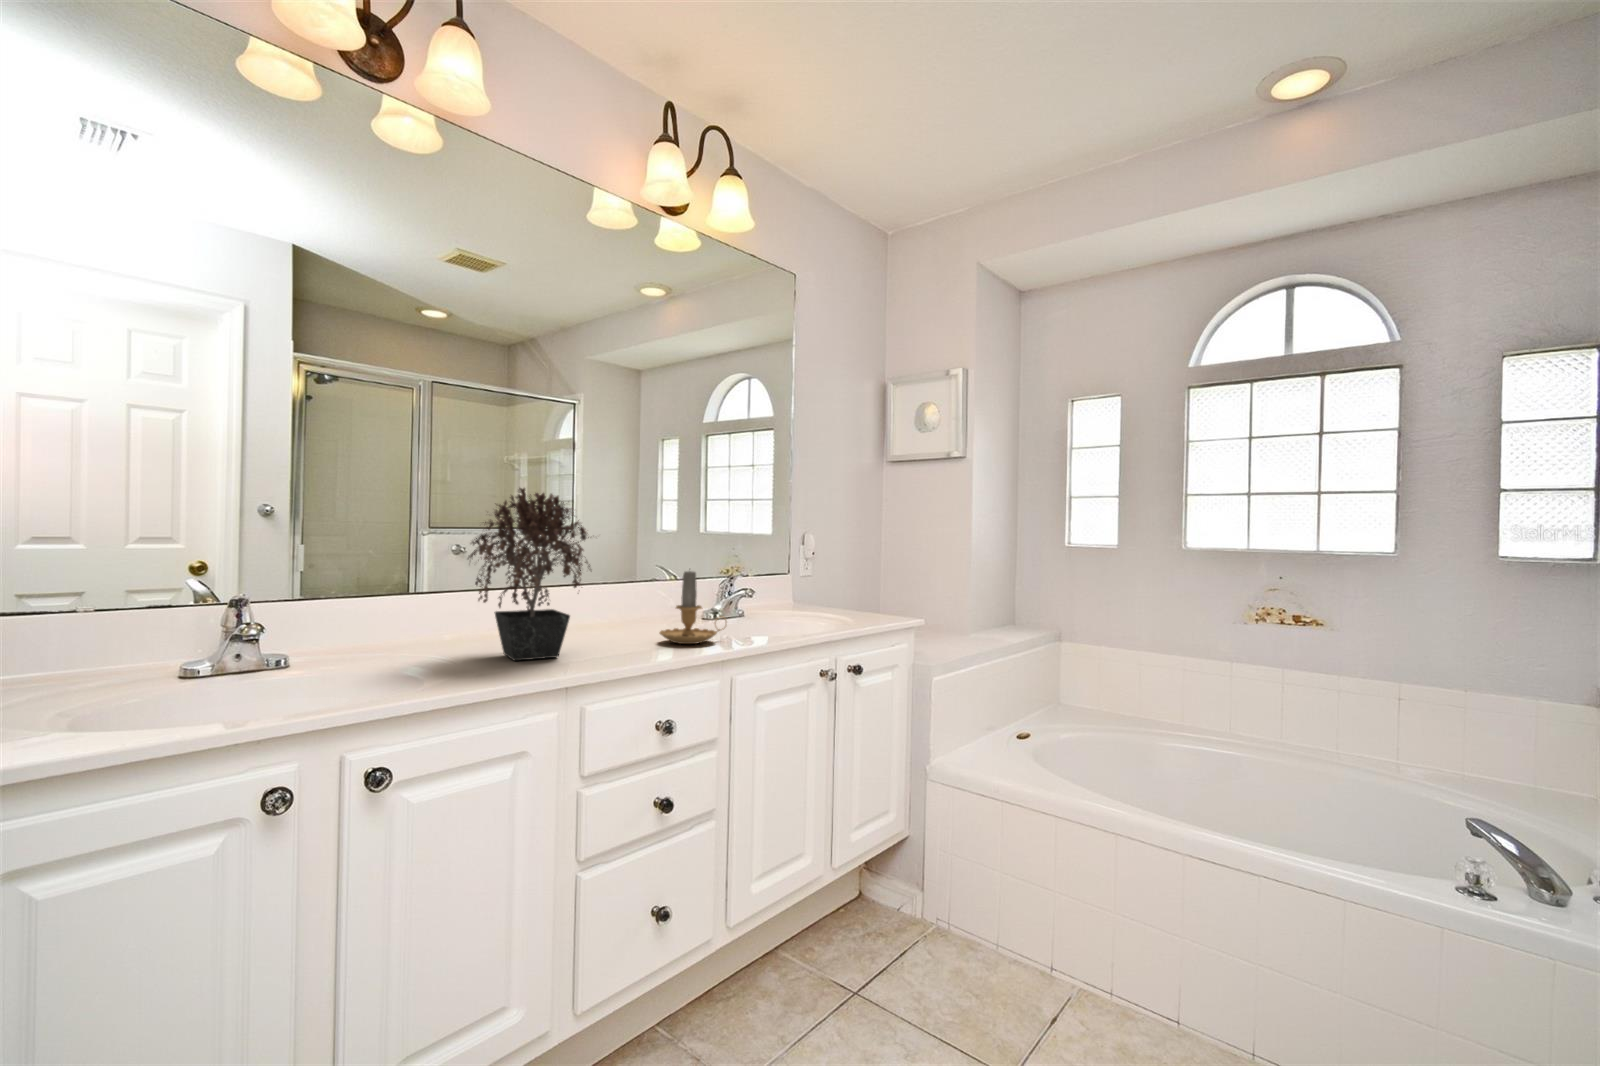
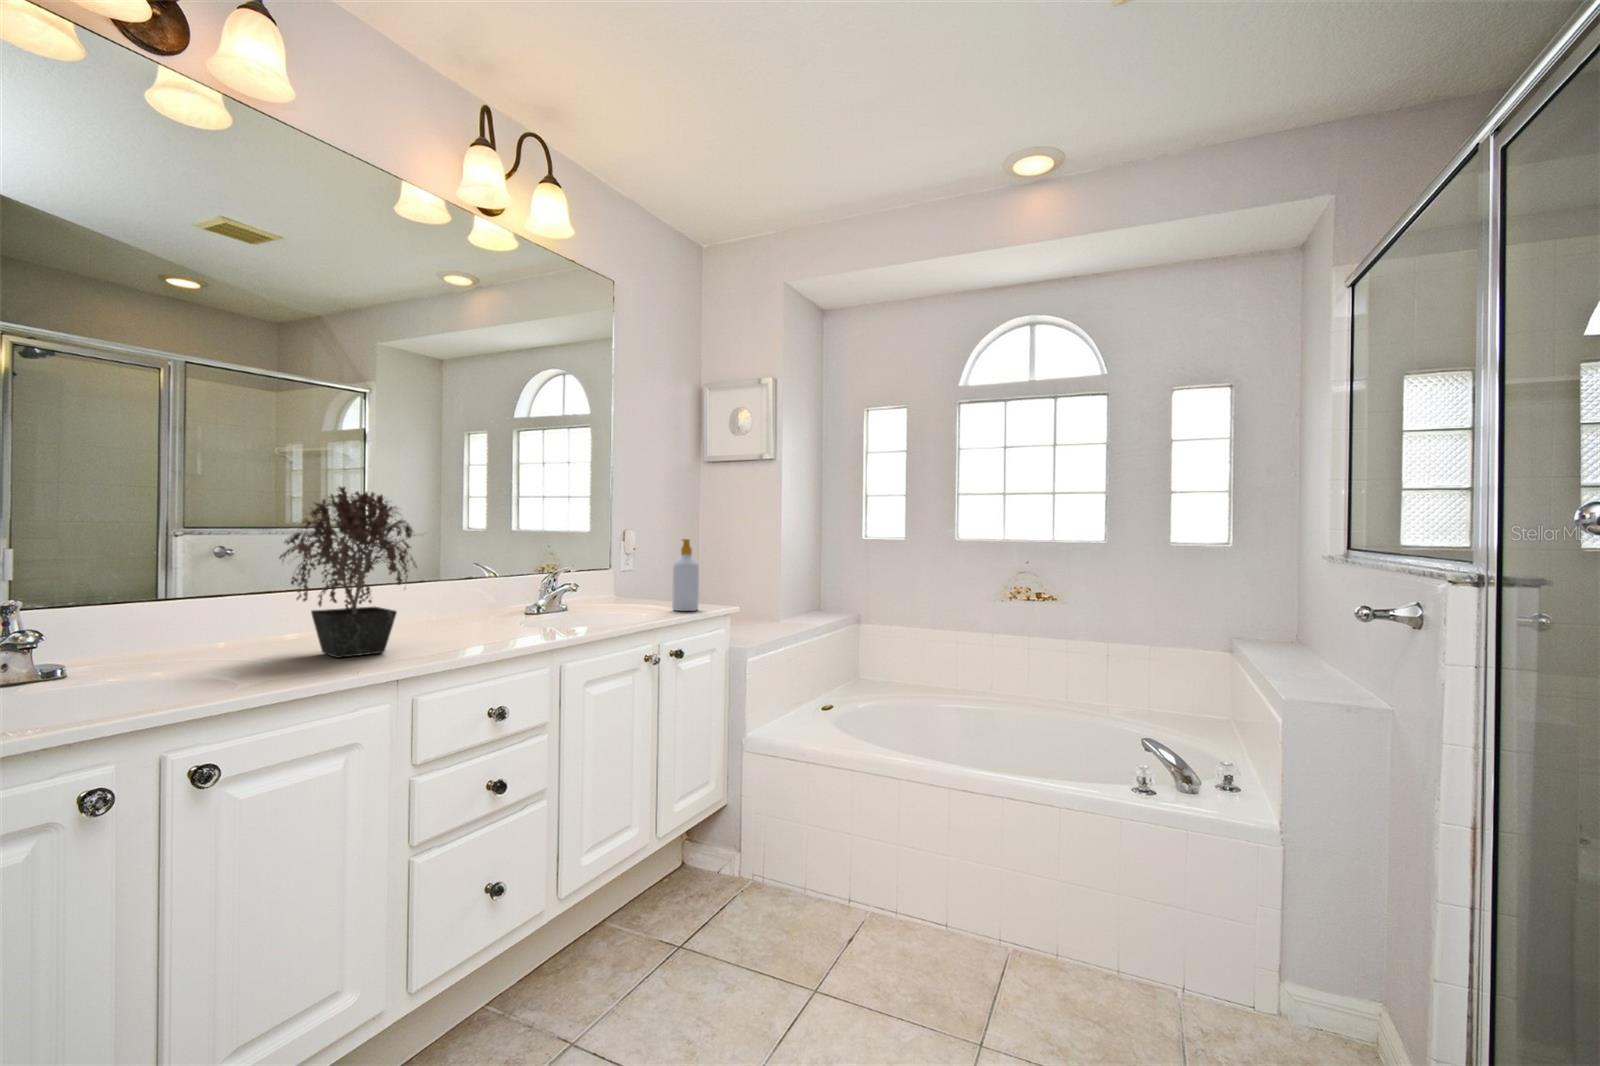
soap bottle: none [851,545,880,624] -> present [672,539,699,611]
candle: present [660,571,726,644] -> none [487,562,555,635]

